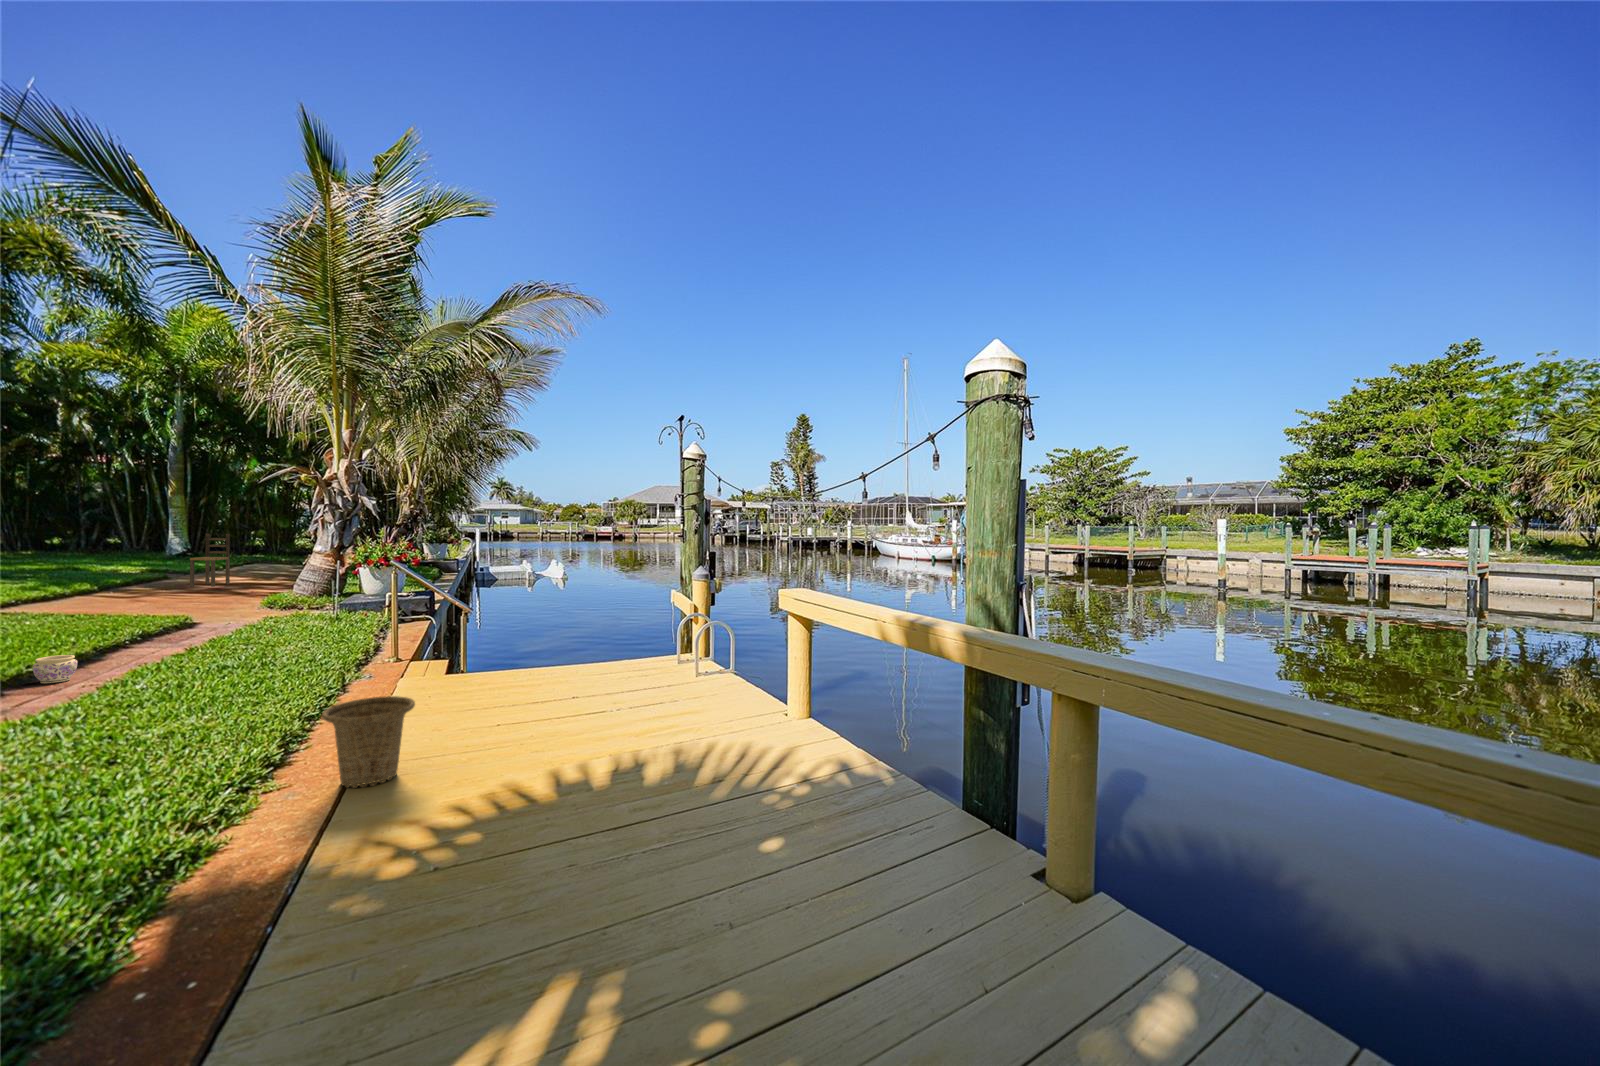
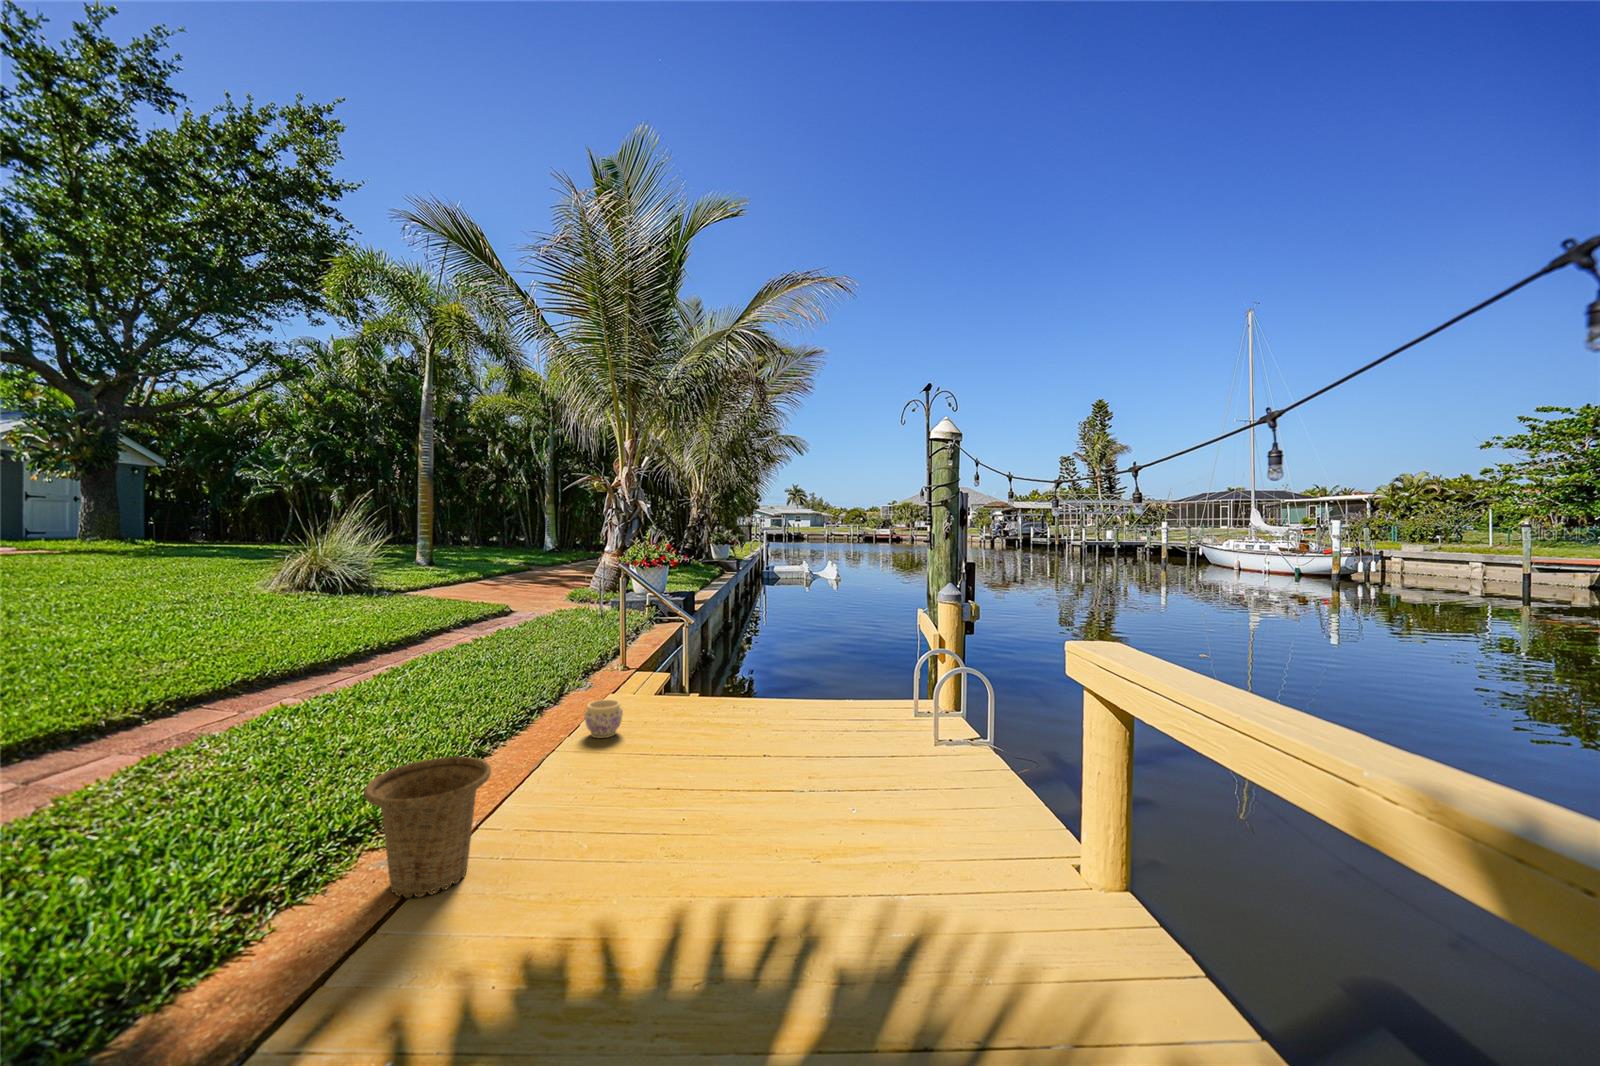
chair: present [190,534,230,586] -> none [534,535,561,580]
planter: present [33,655,78,684] -> present [585,699,623,738]

